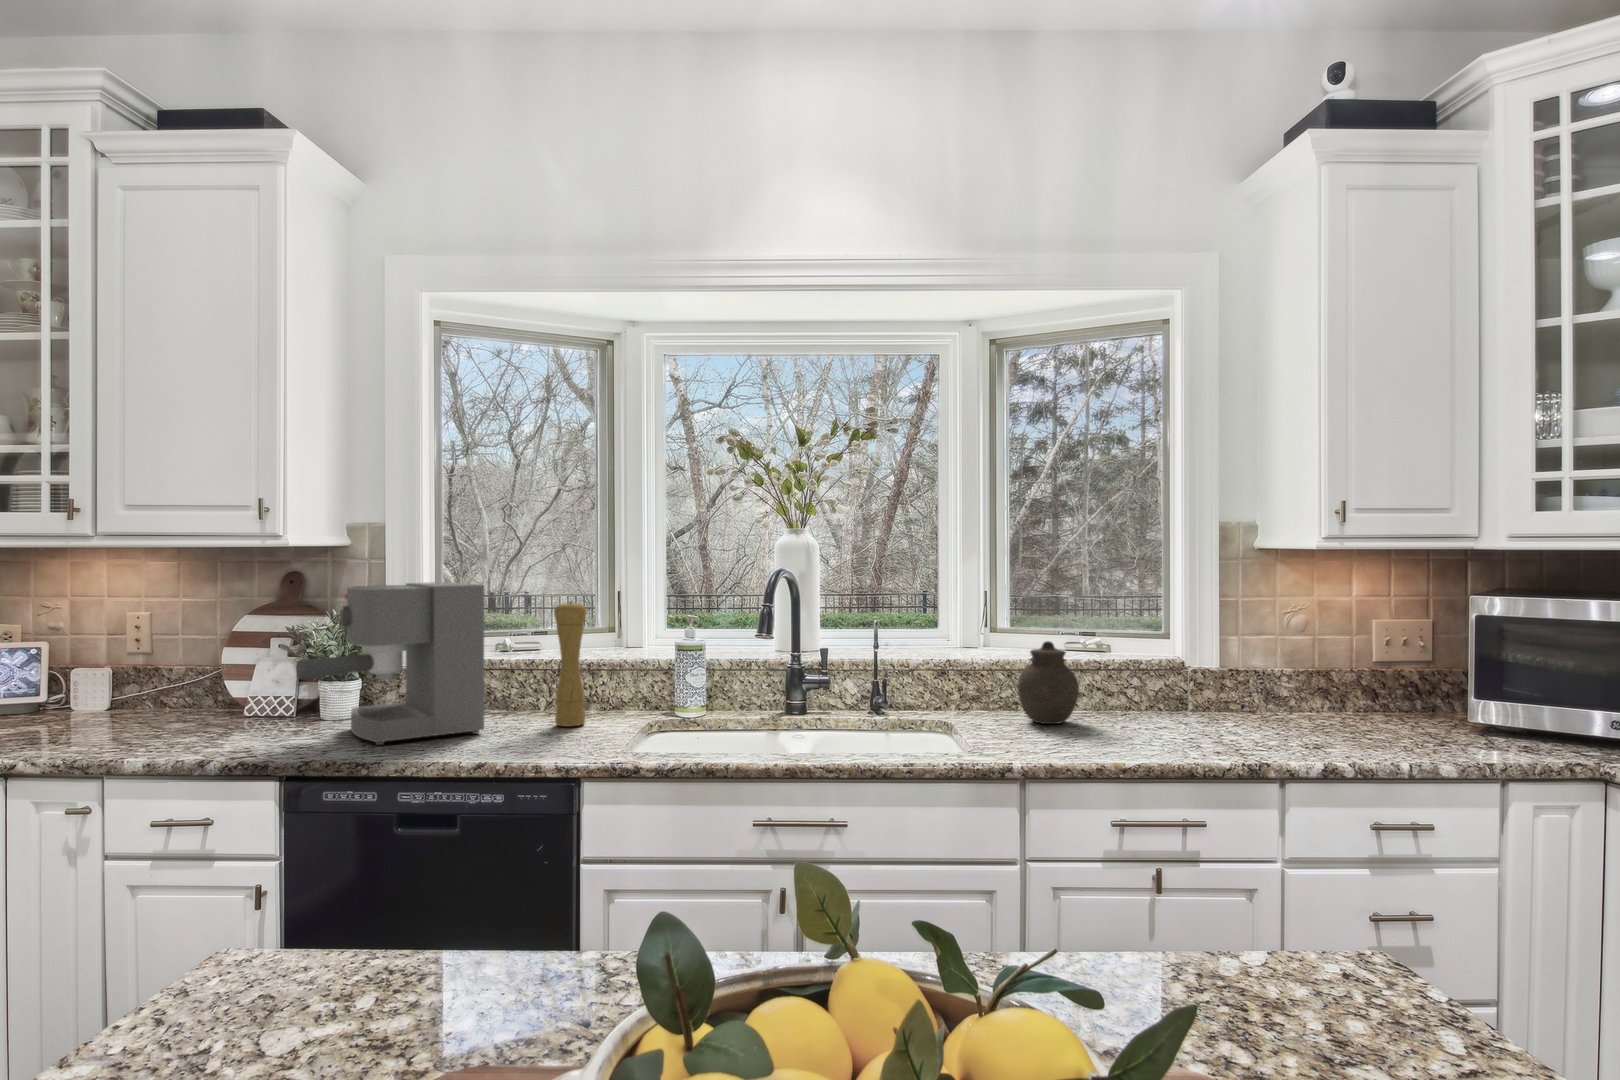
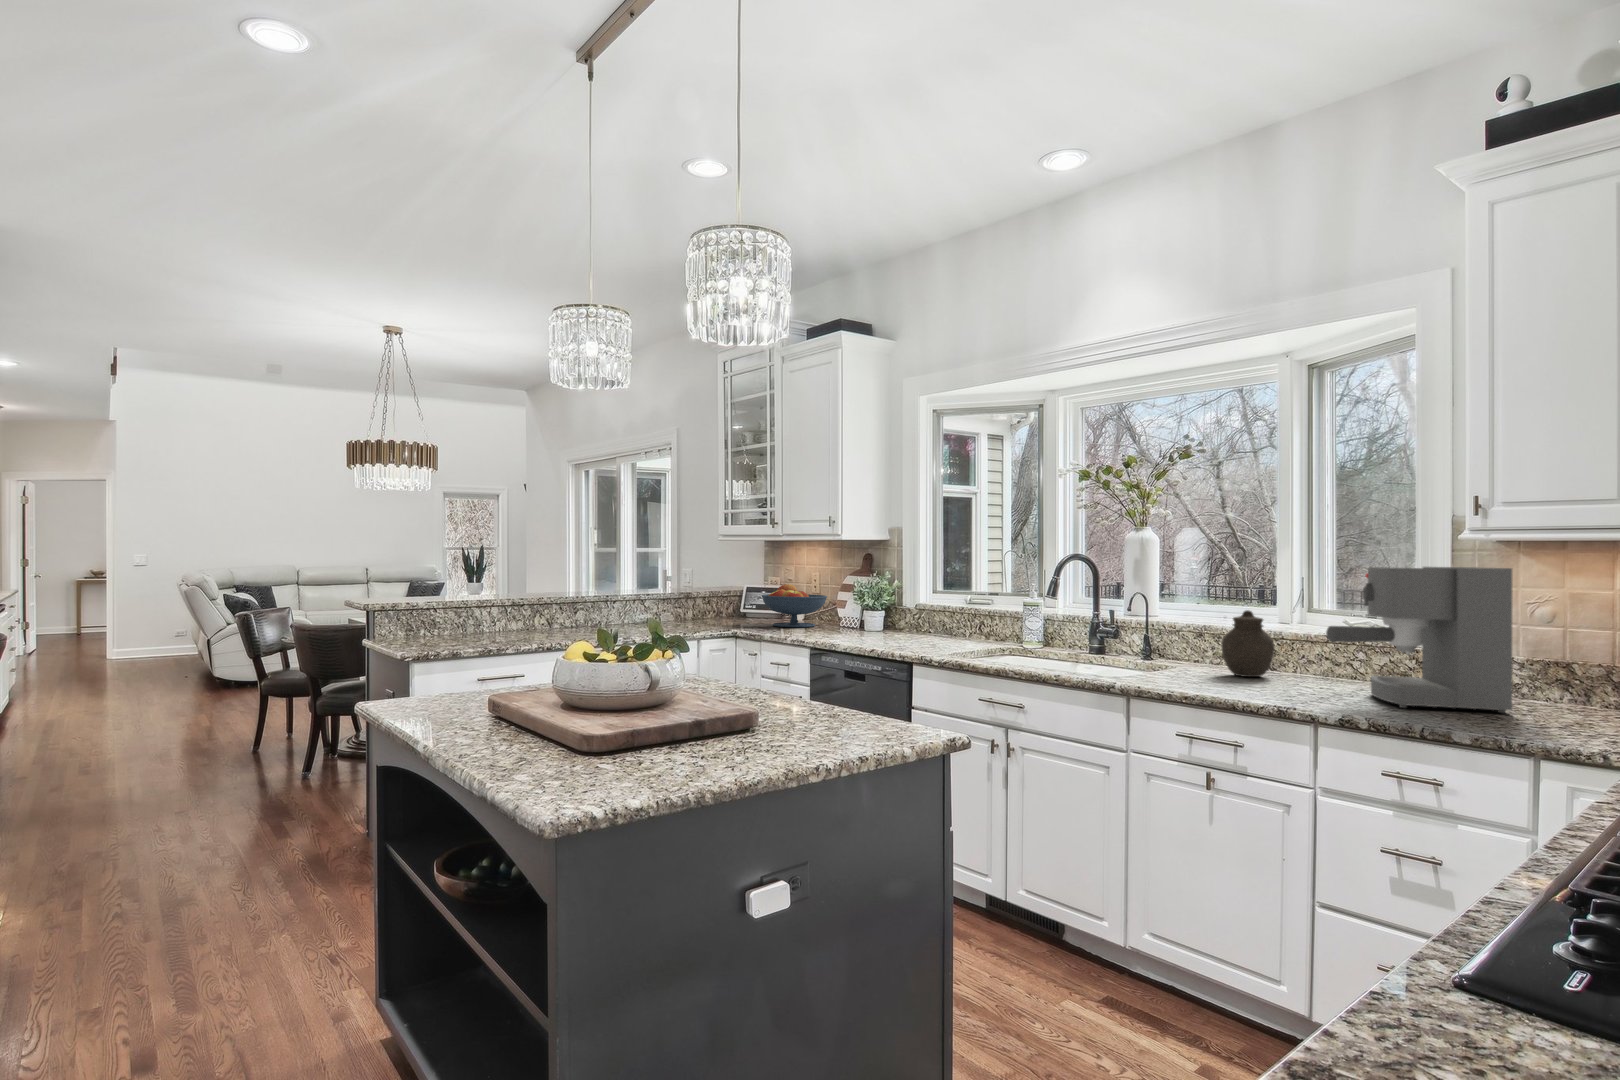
coffee maker: present [296,582,484,745] -> present [1326,567,1512,713]
pepper mill: present [554,601,586,726] -> none [949,569,969,644]
fruit bowl: none [40,644,205,736] -> present [762,584,827,627]

